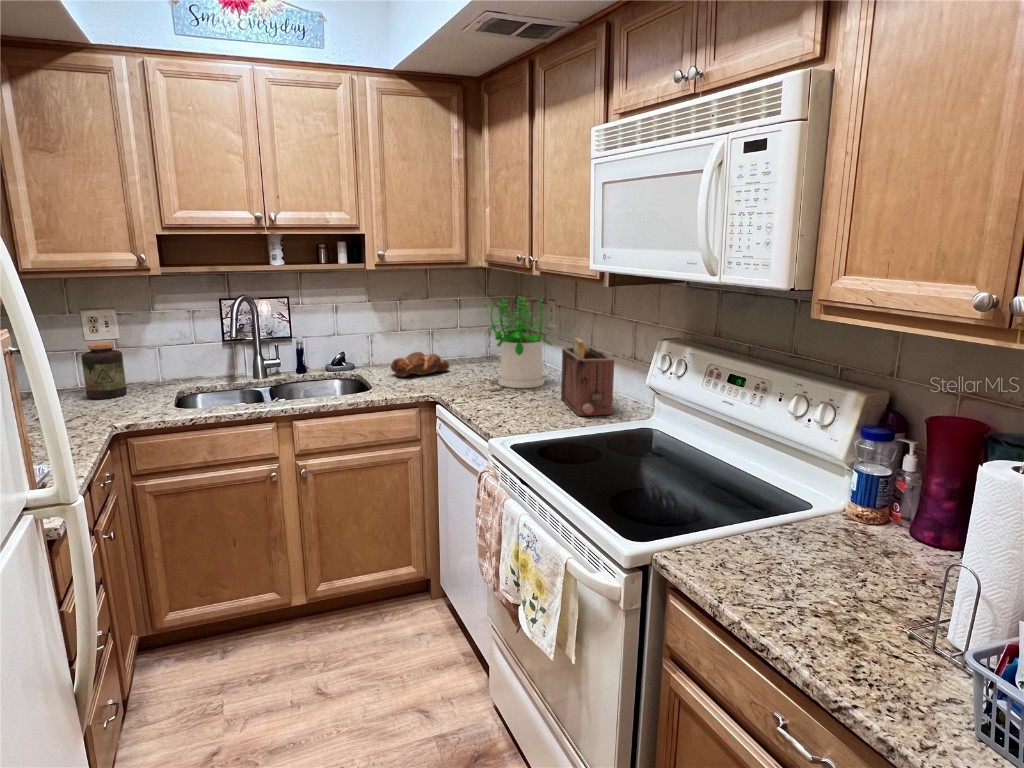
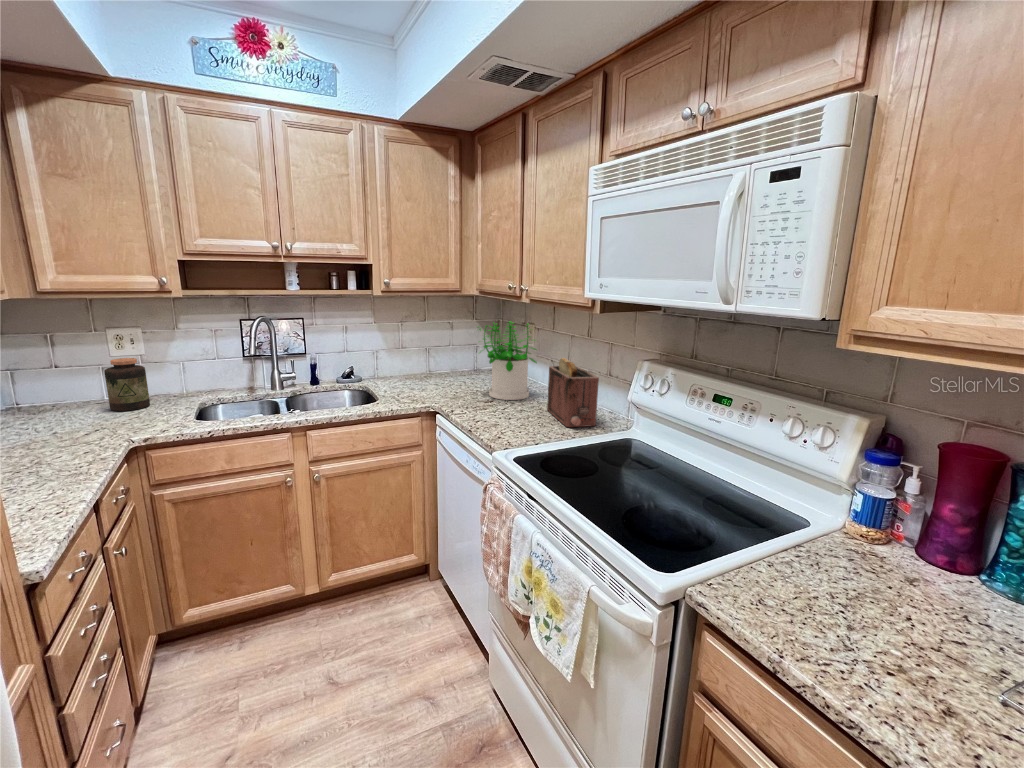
bread loaf: present [391,352,449,377] -> none [394,367,445,389]

